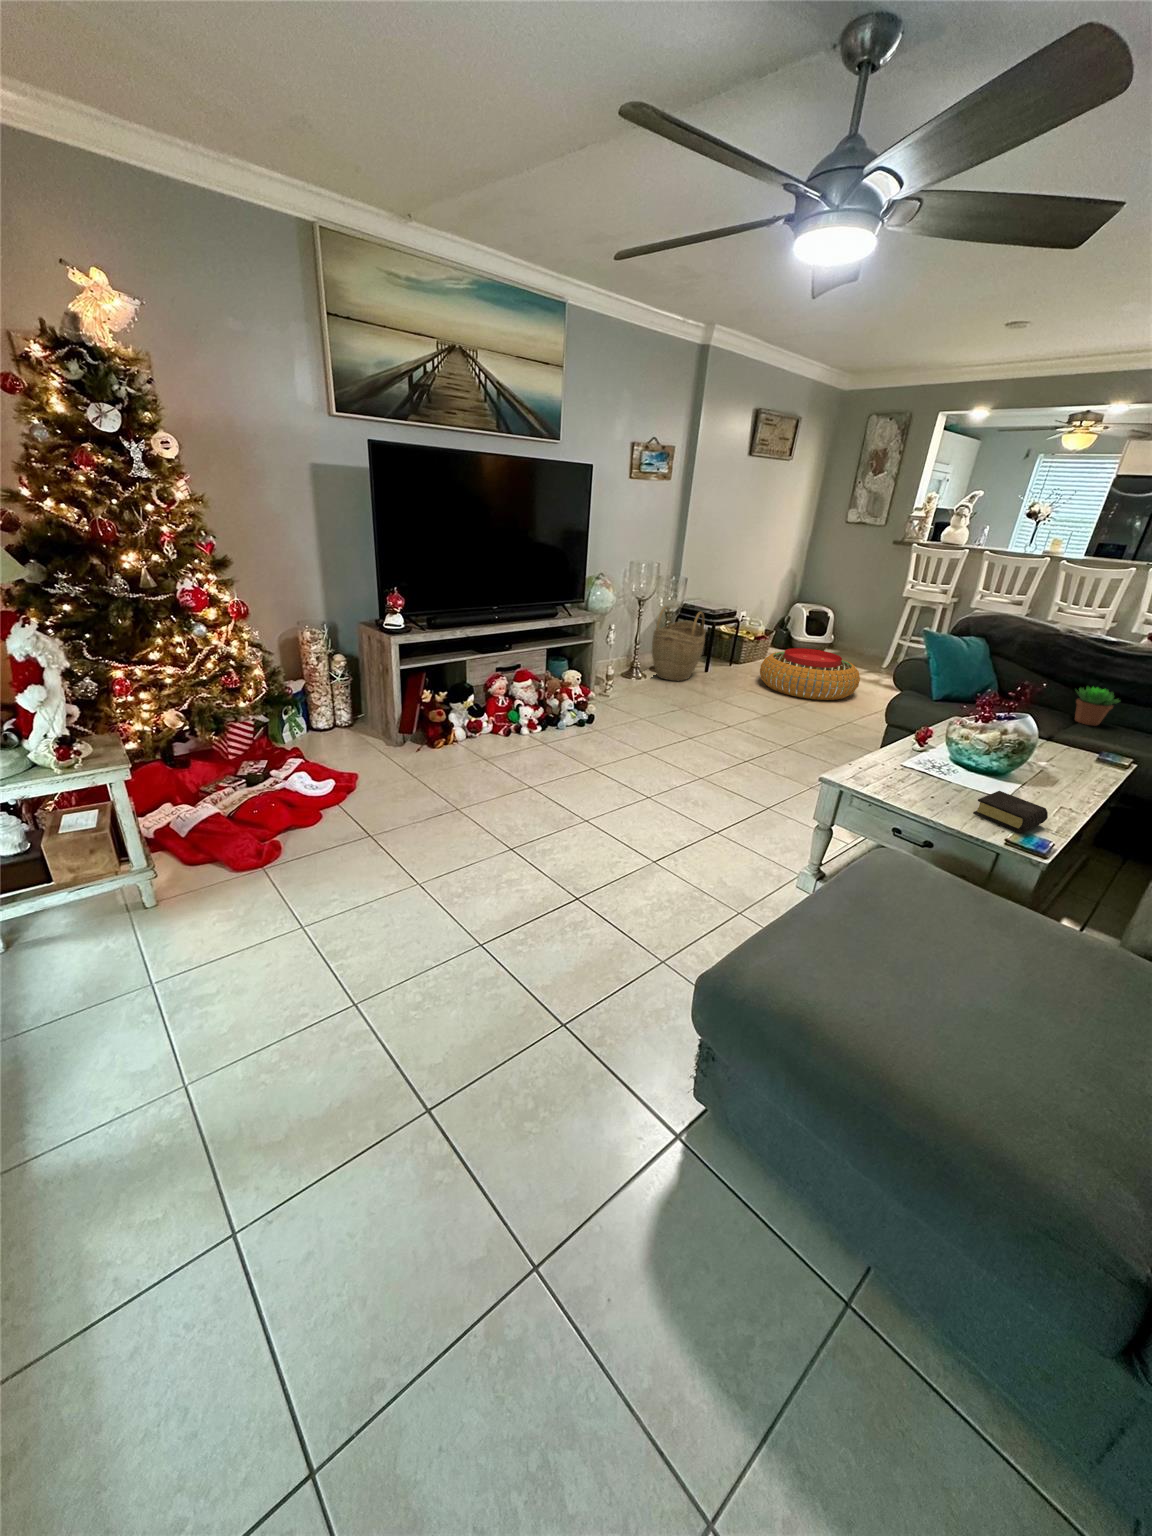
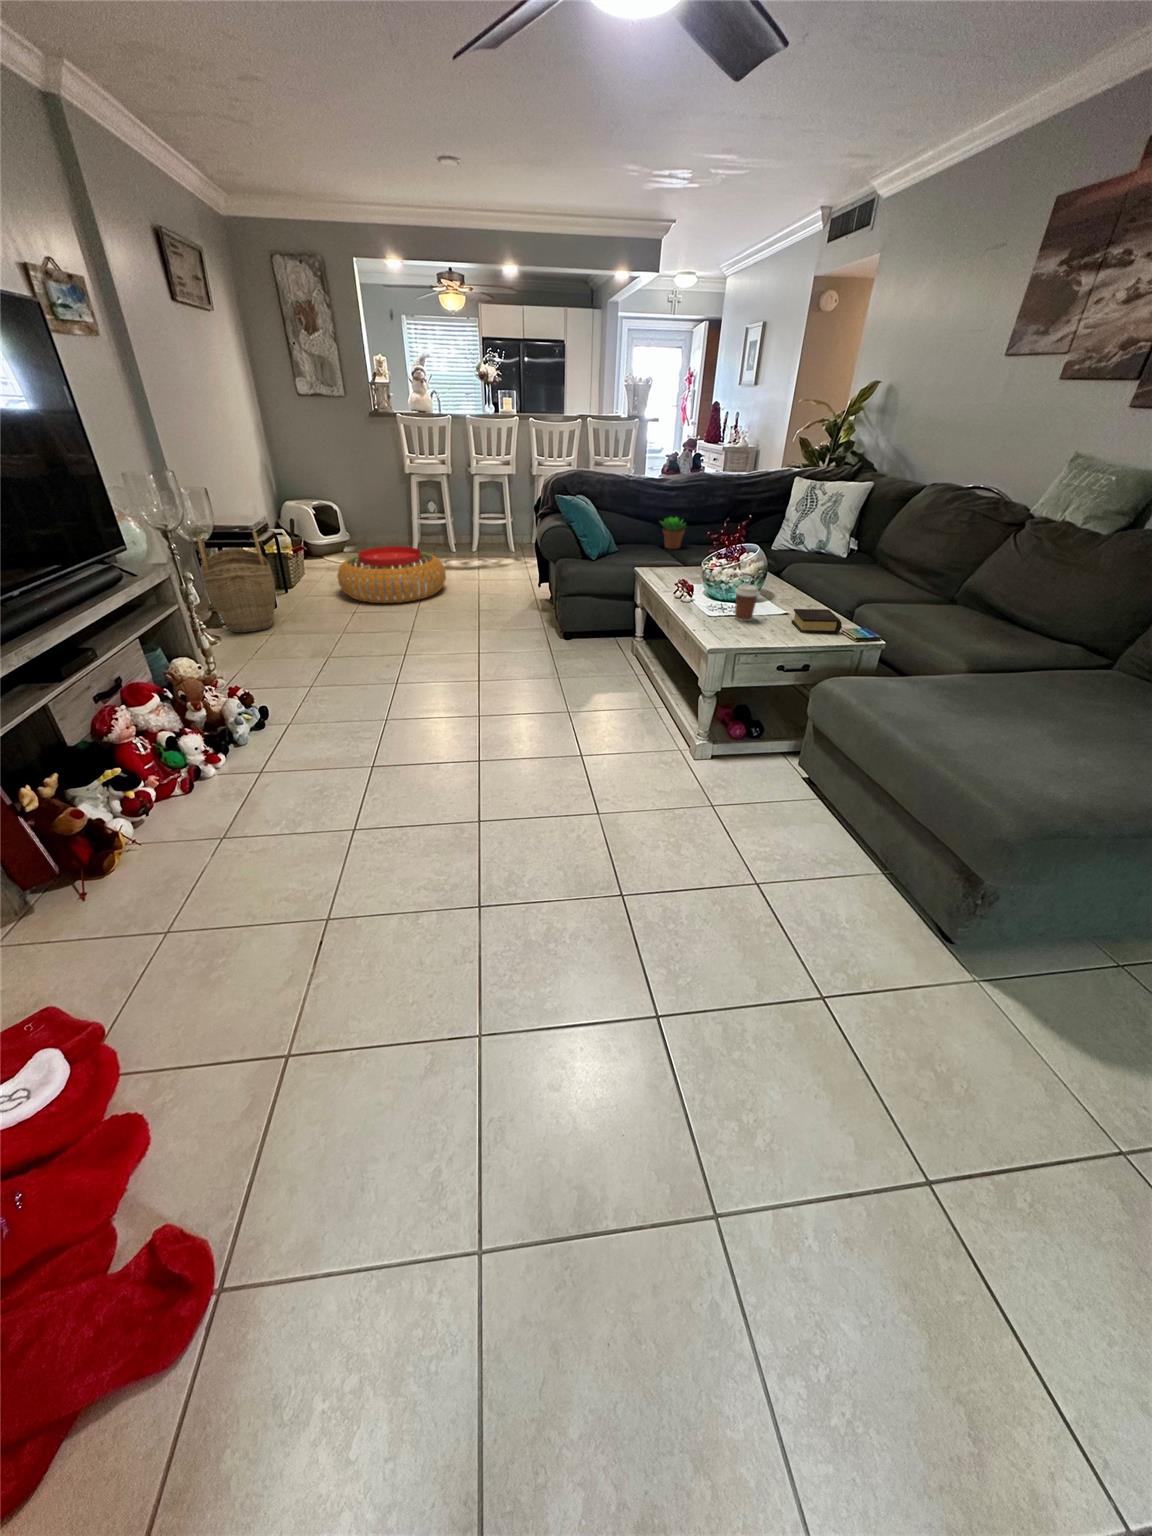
coffee cup: none [931,743,966,785] -> present [735,584,760,621]

